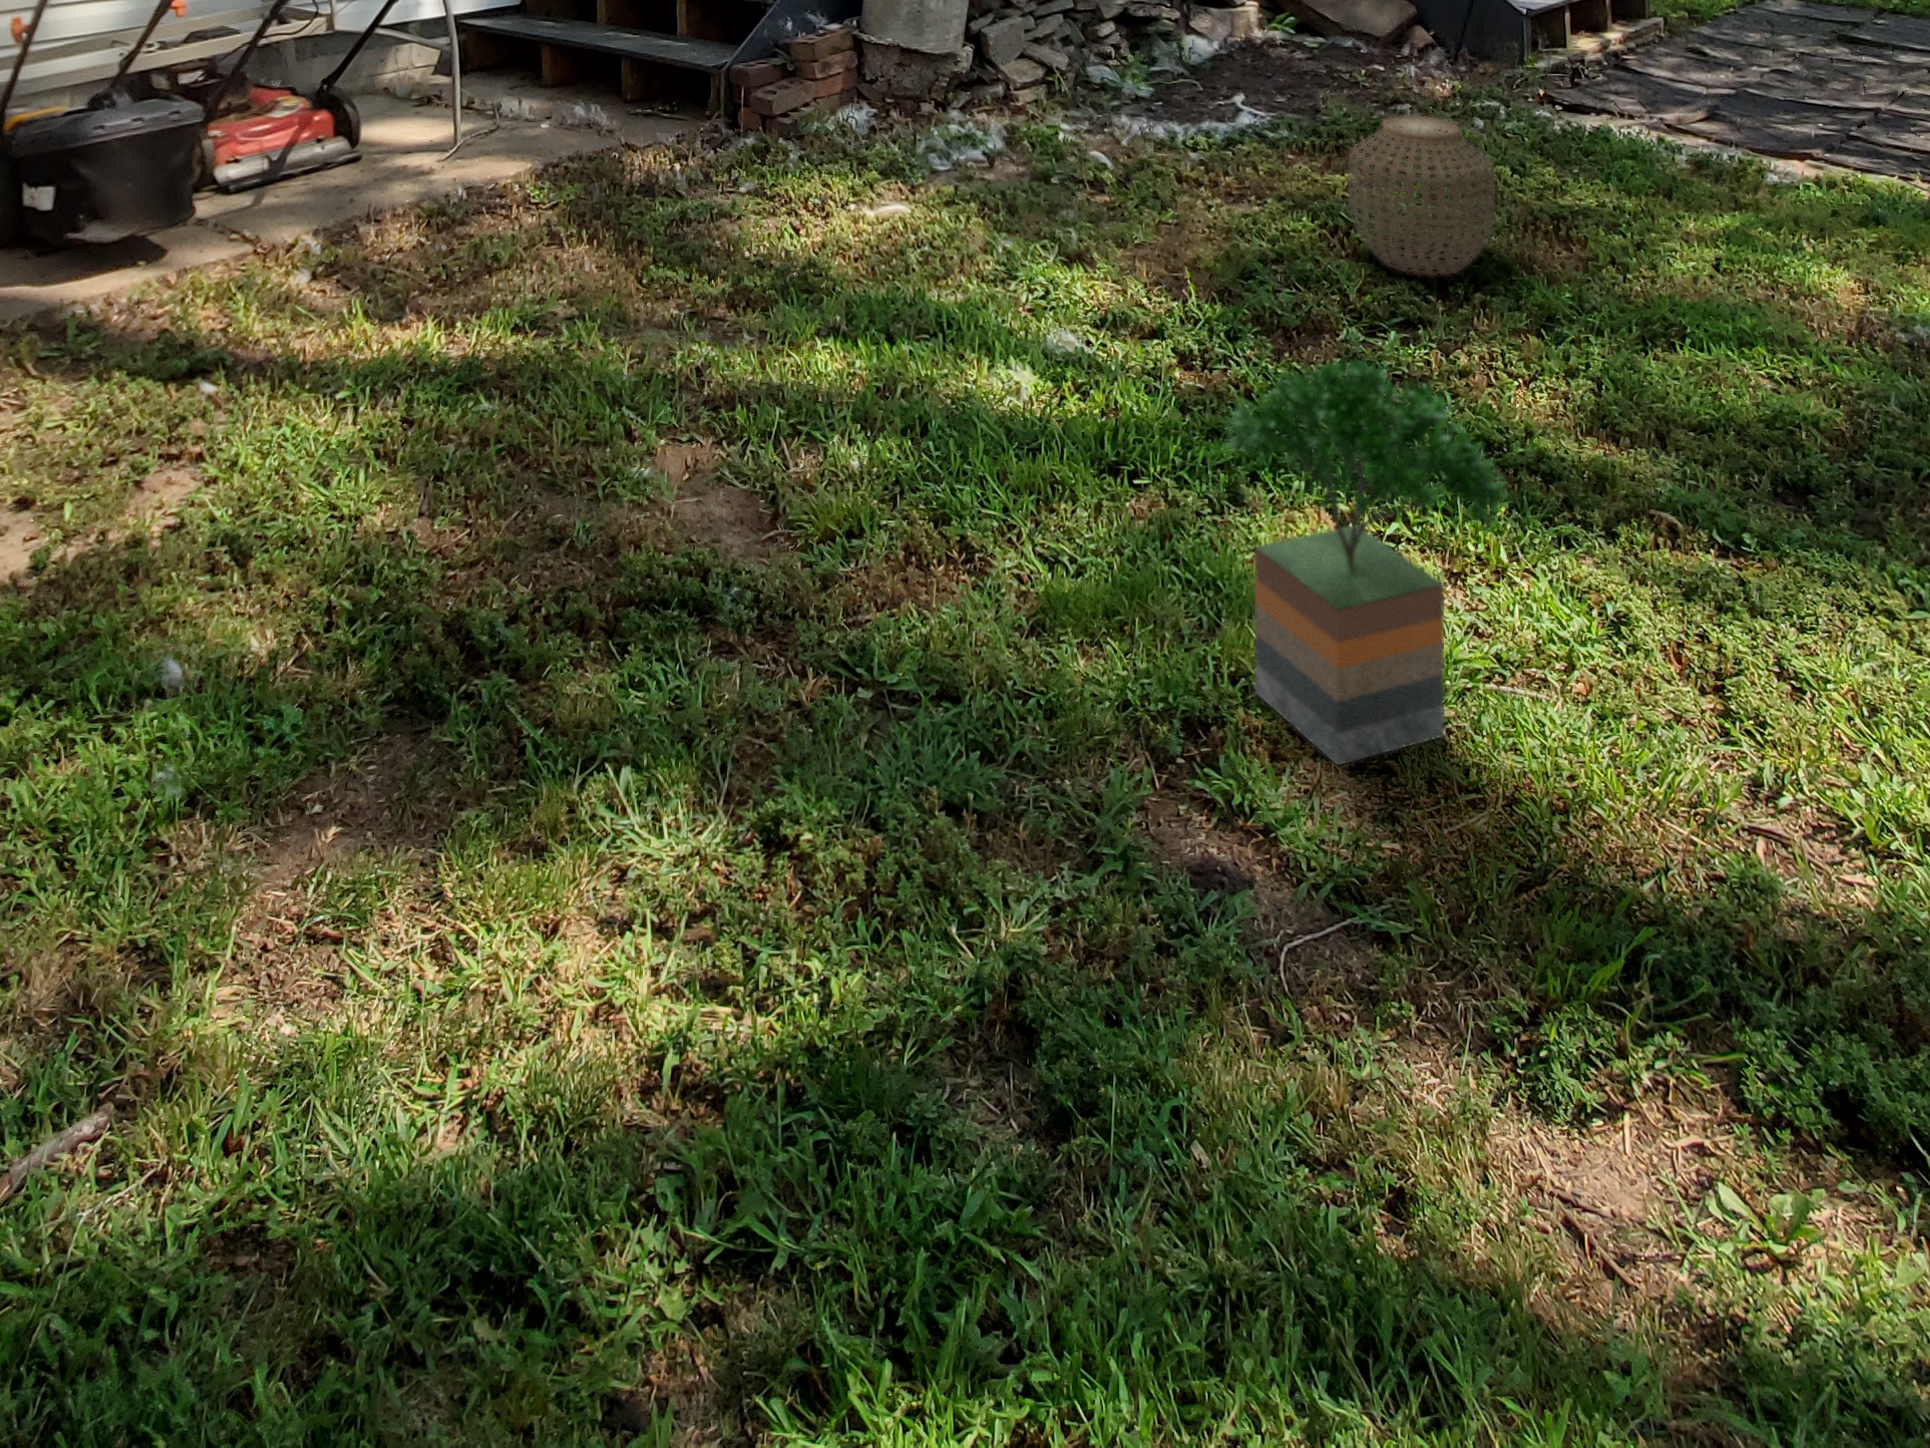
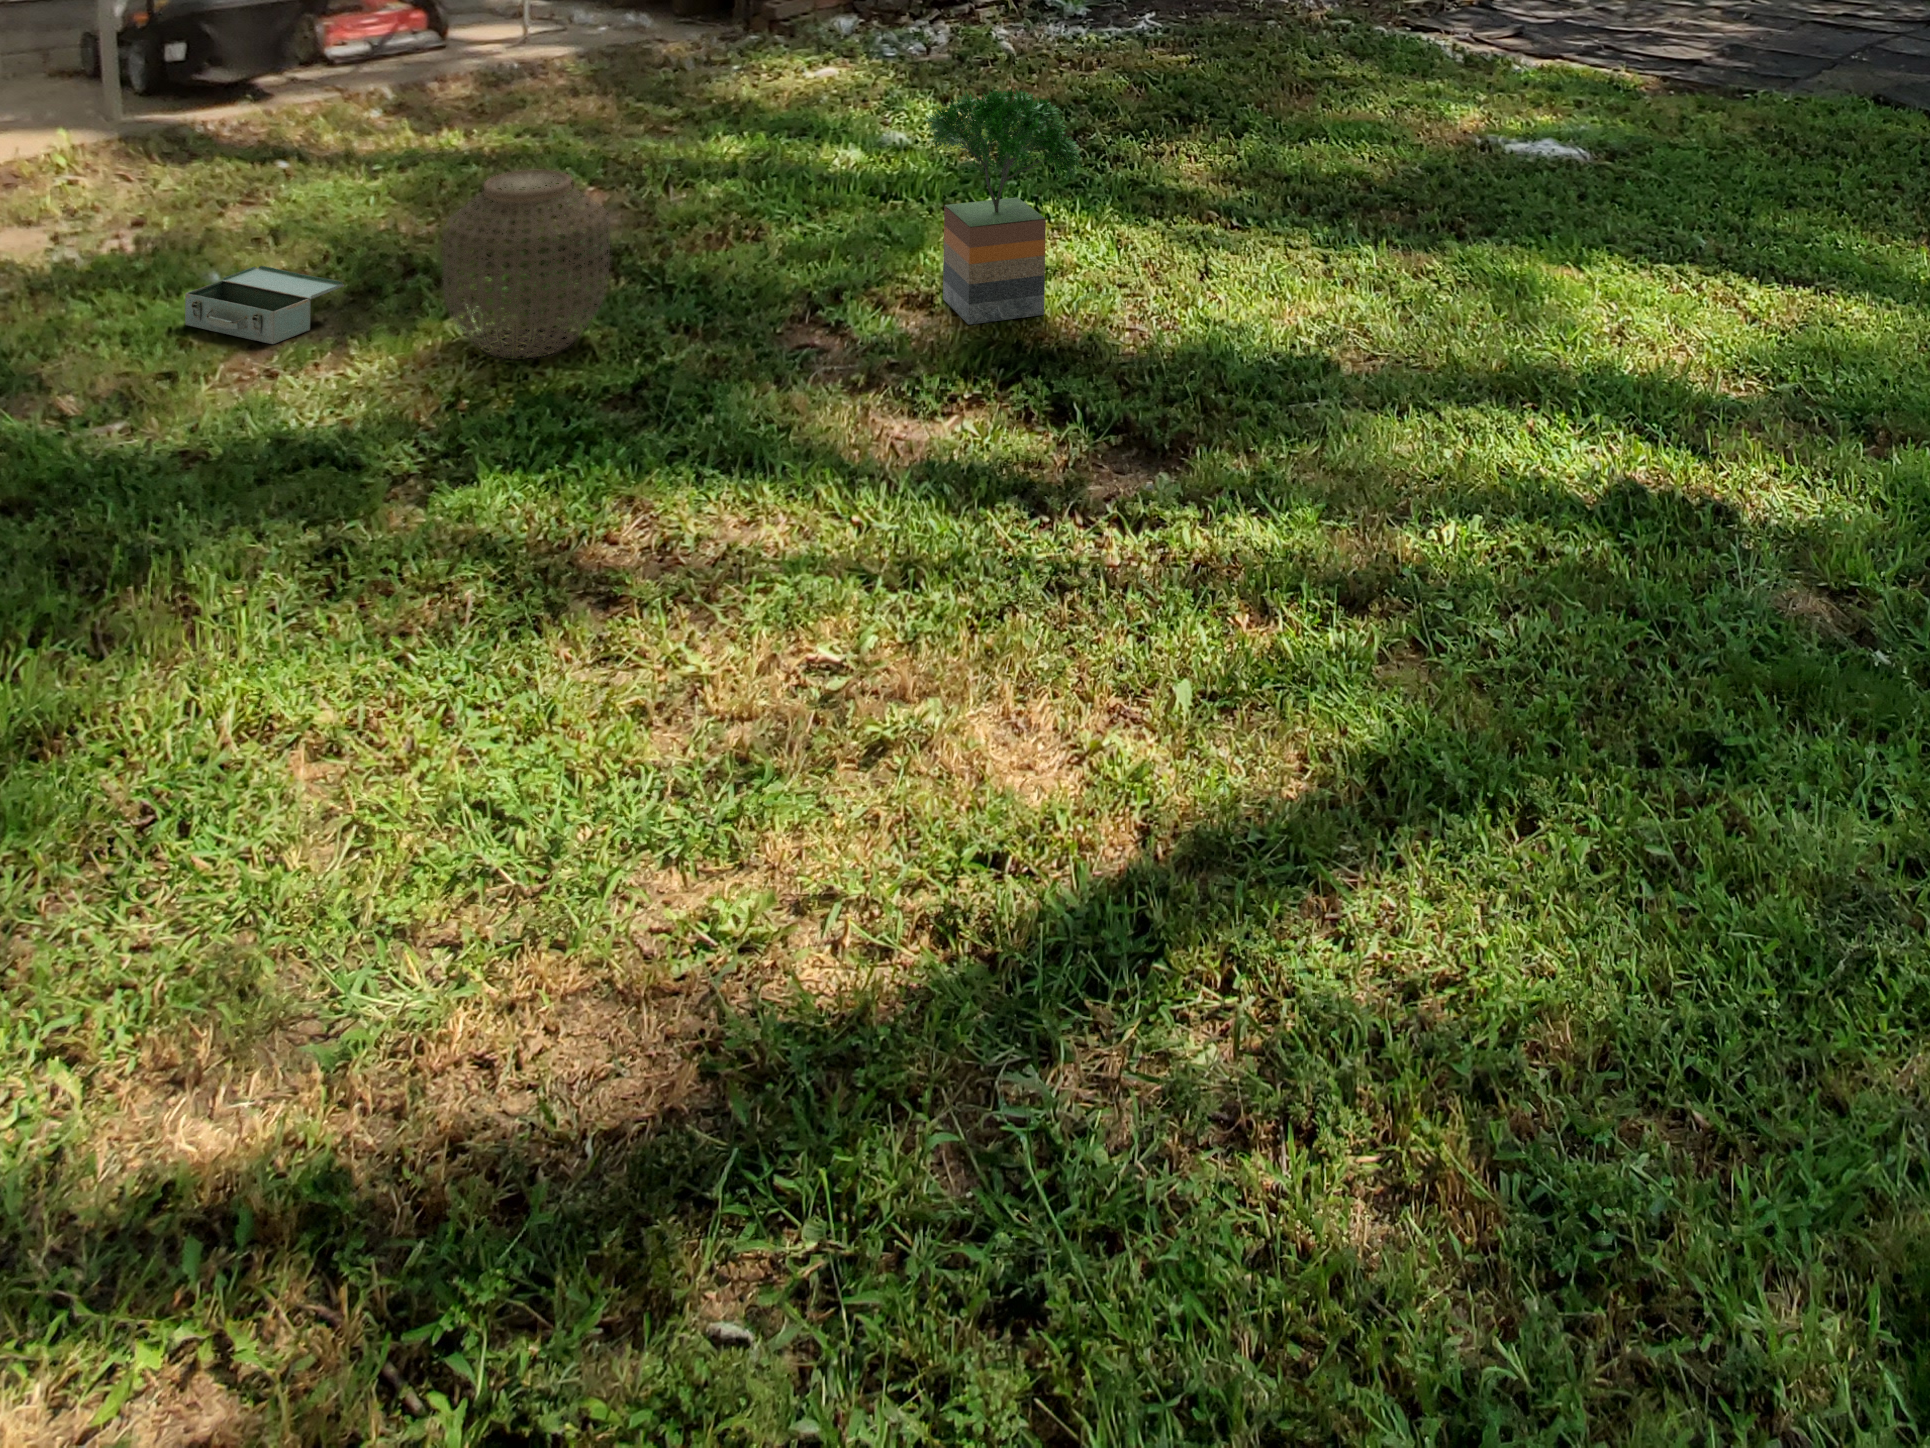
woven basket: present [1348,115,1495,275] -> present [443,170,610,358]
toolbox: none [107,644,344,821] -> present [185,266,344,344]

